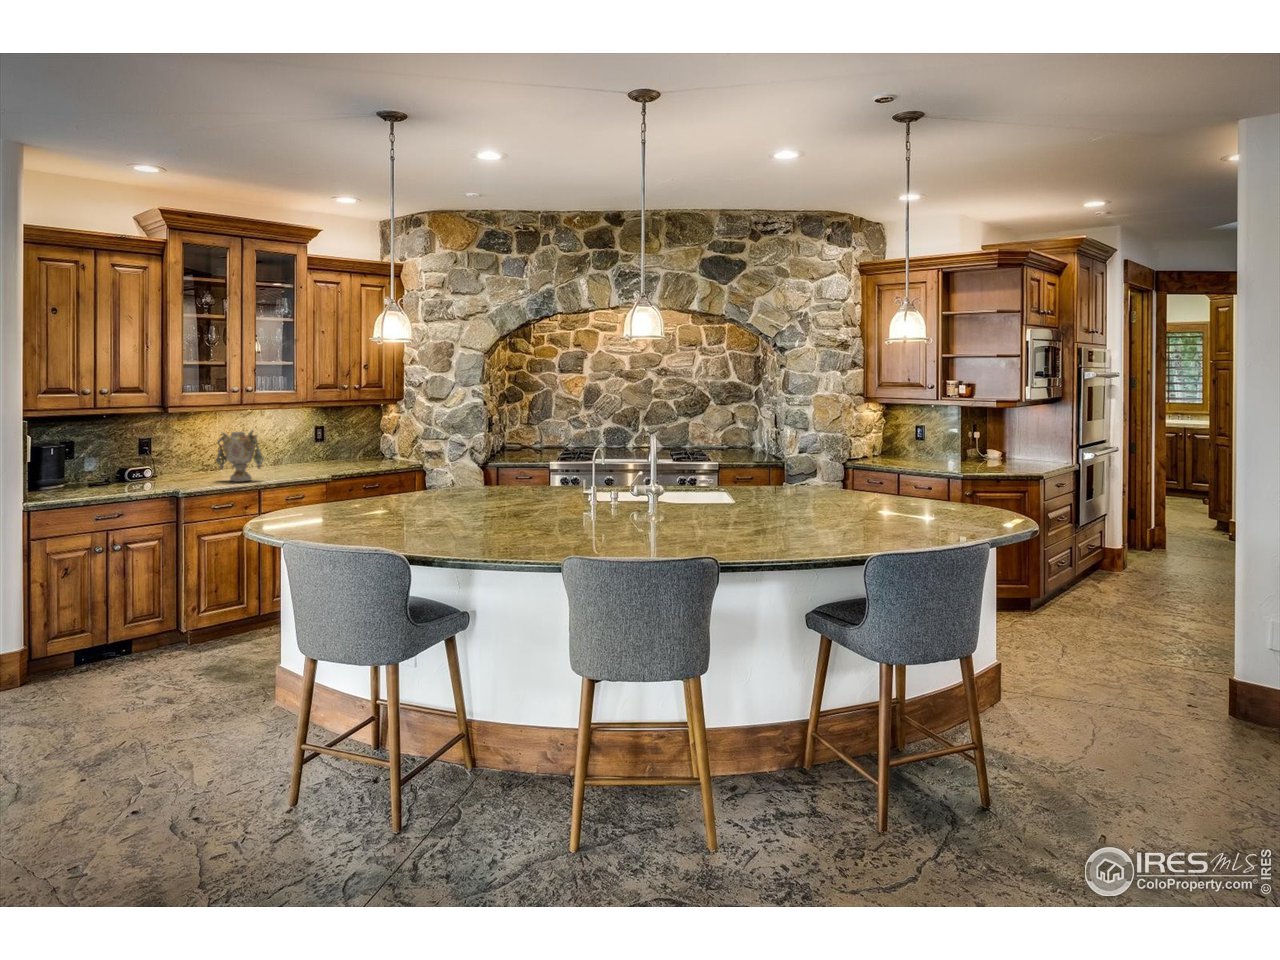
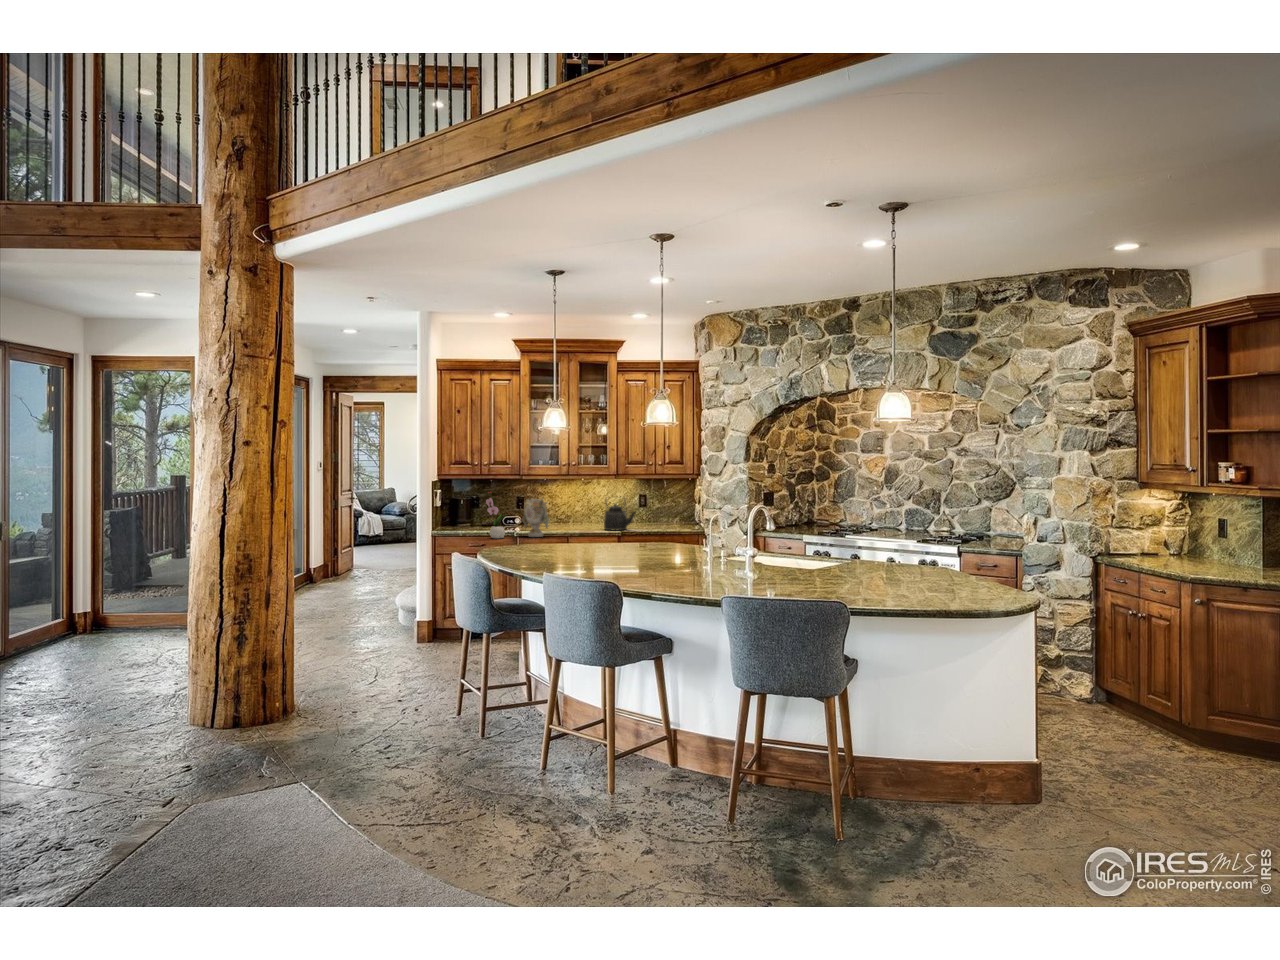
flower arrangement: none [178,423,209,487] -> present [486,492,507,539]
kettle: none [290,426,336,467] -> present [604,500,635,531]

